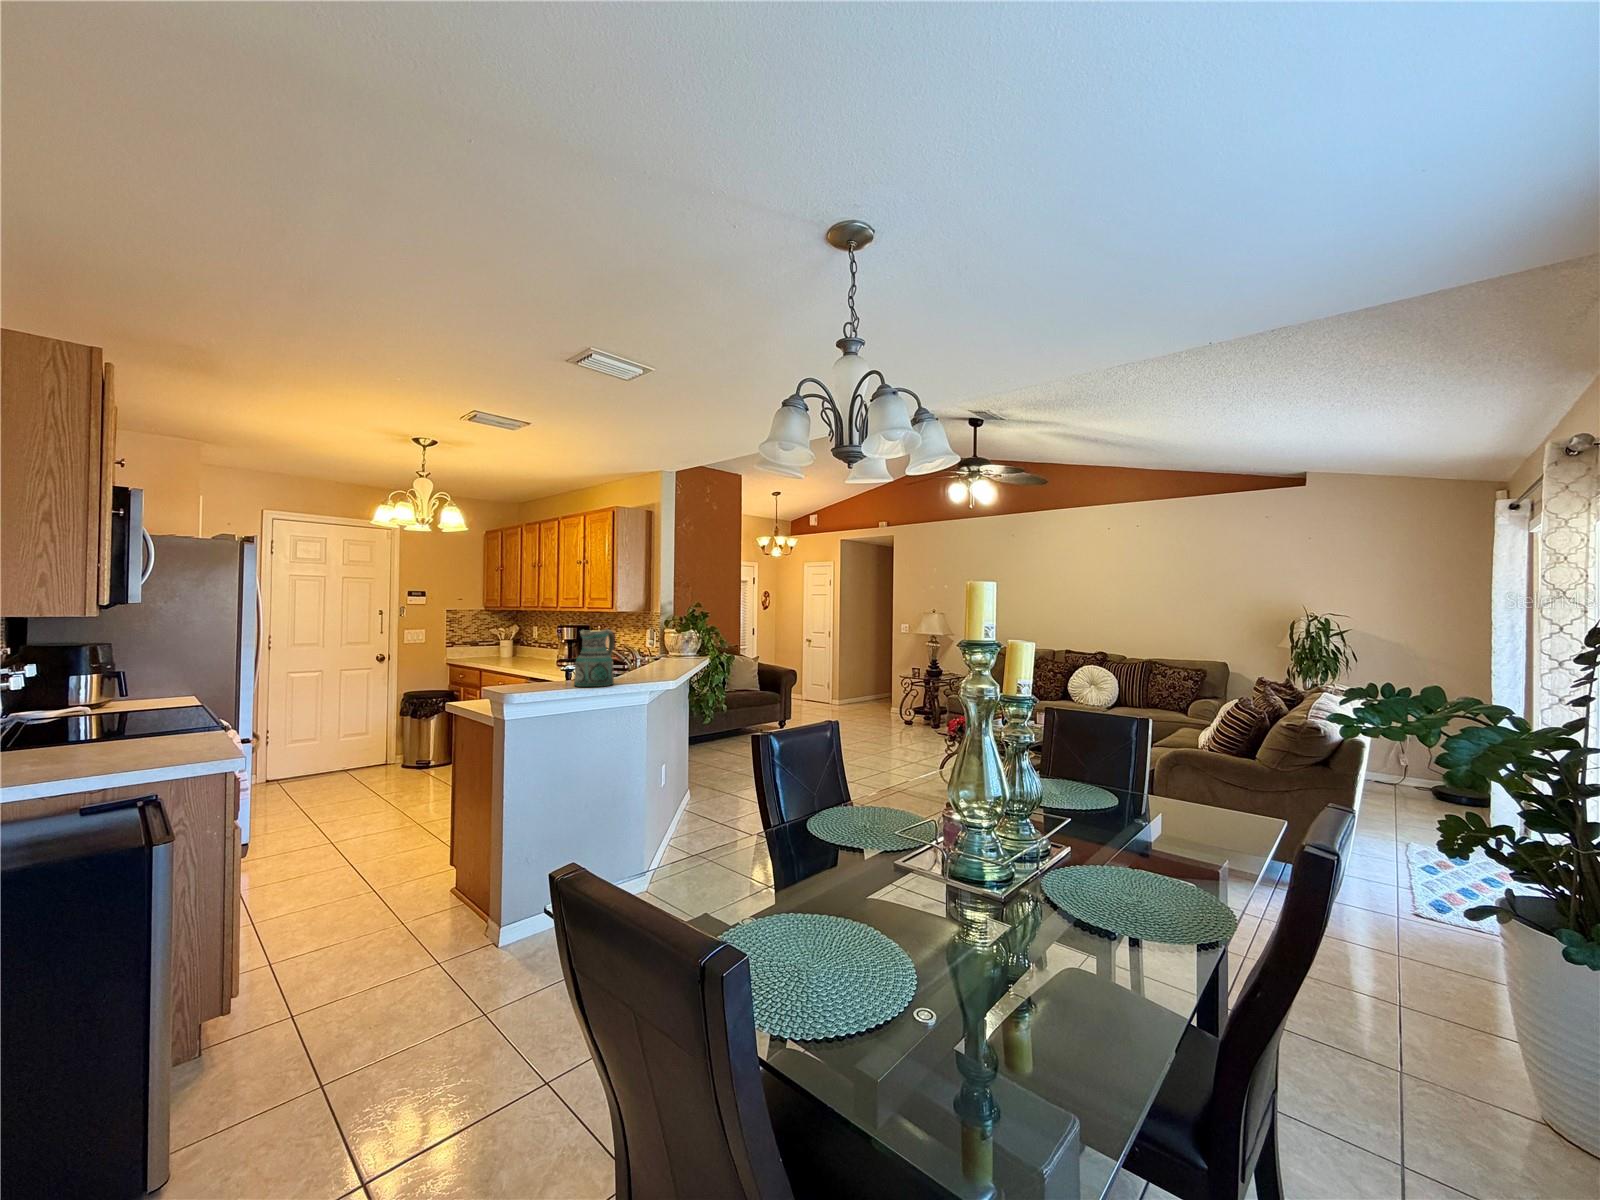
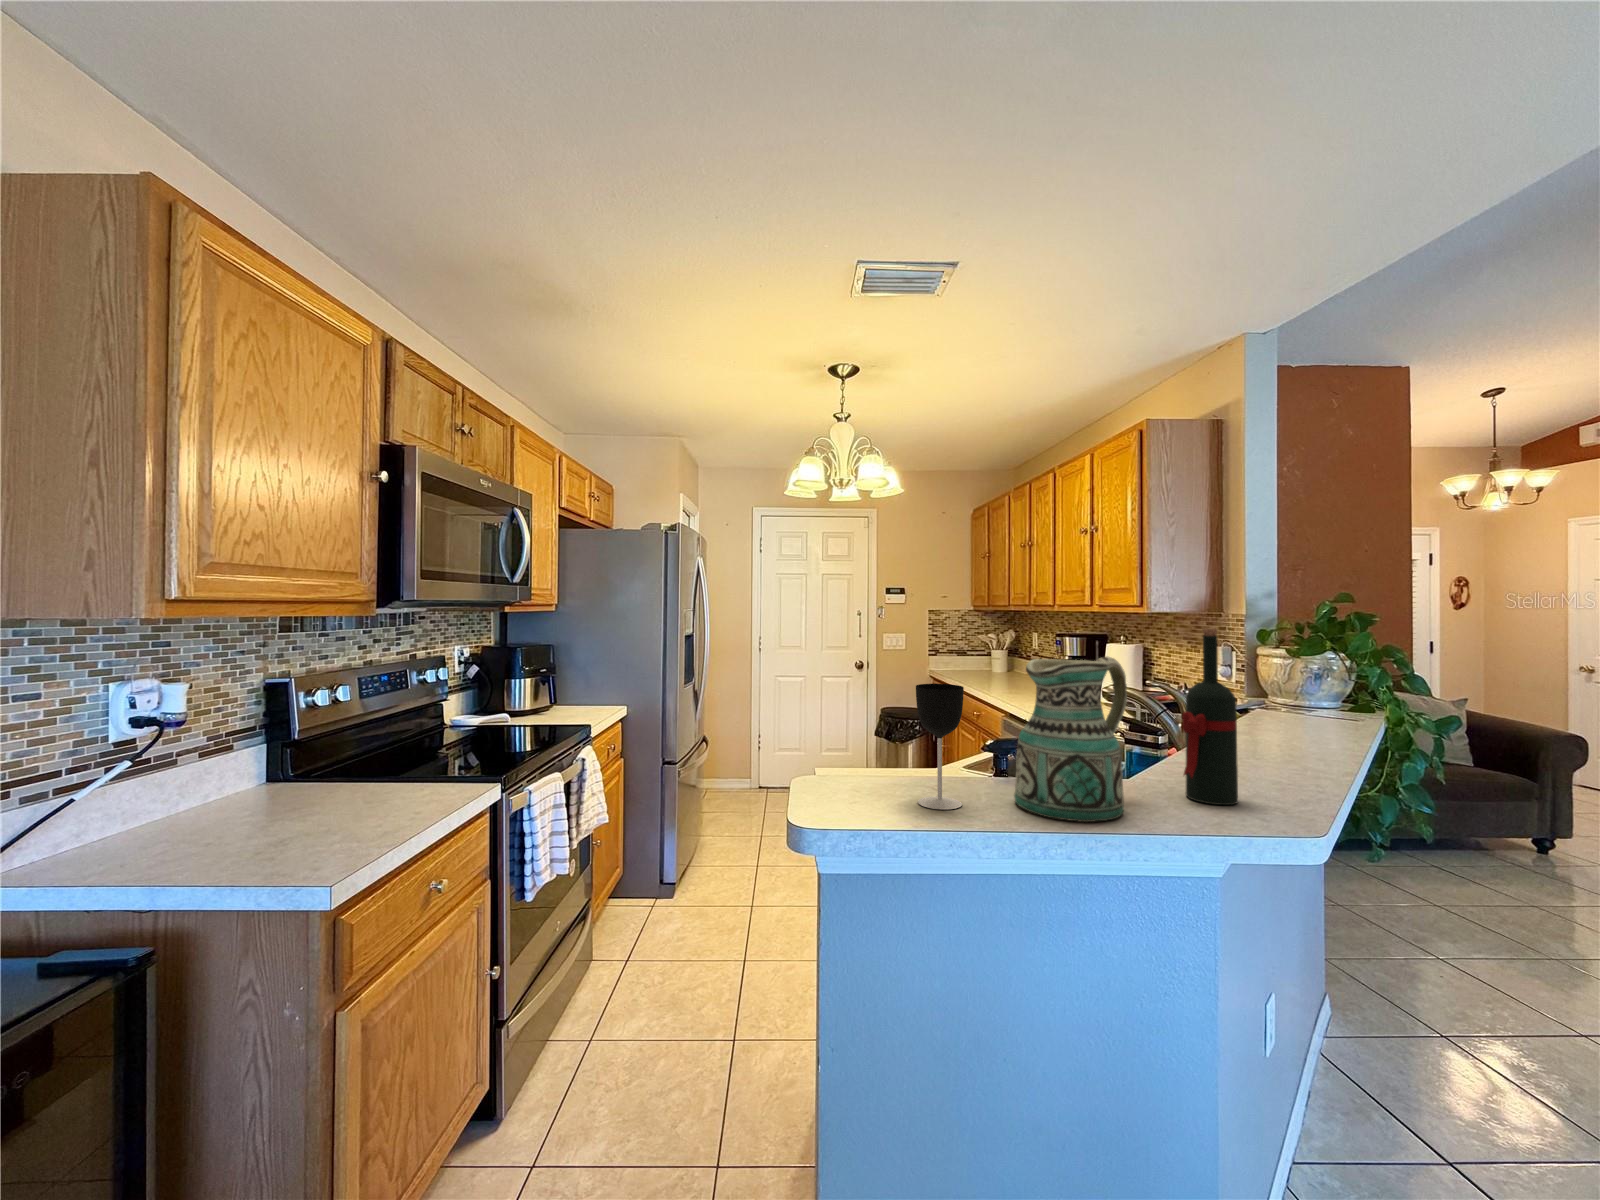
wine bottle: none [633,618,650,681] -> present [1182,629,1238,805]
wine glass: none [536,642,556,690] -> present [916,684,964,809]

